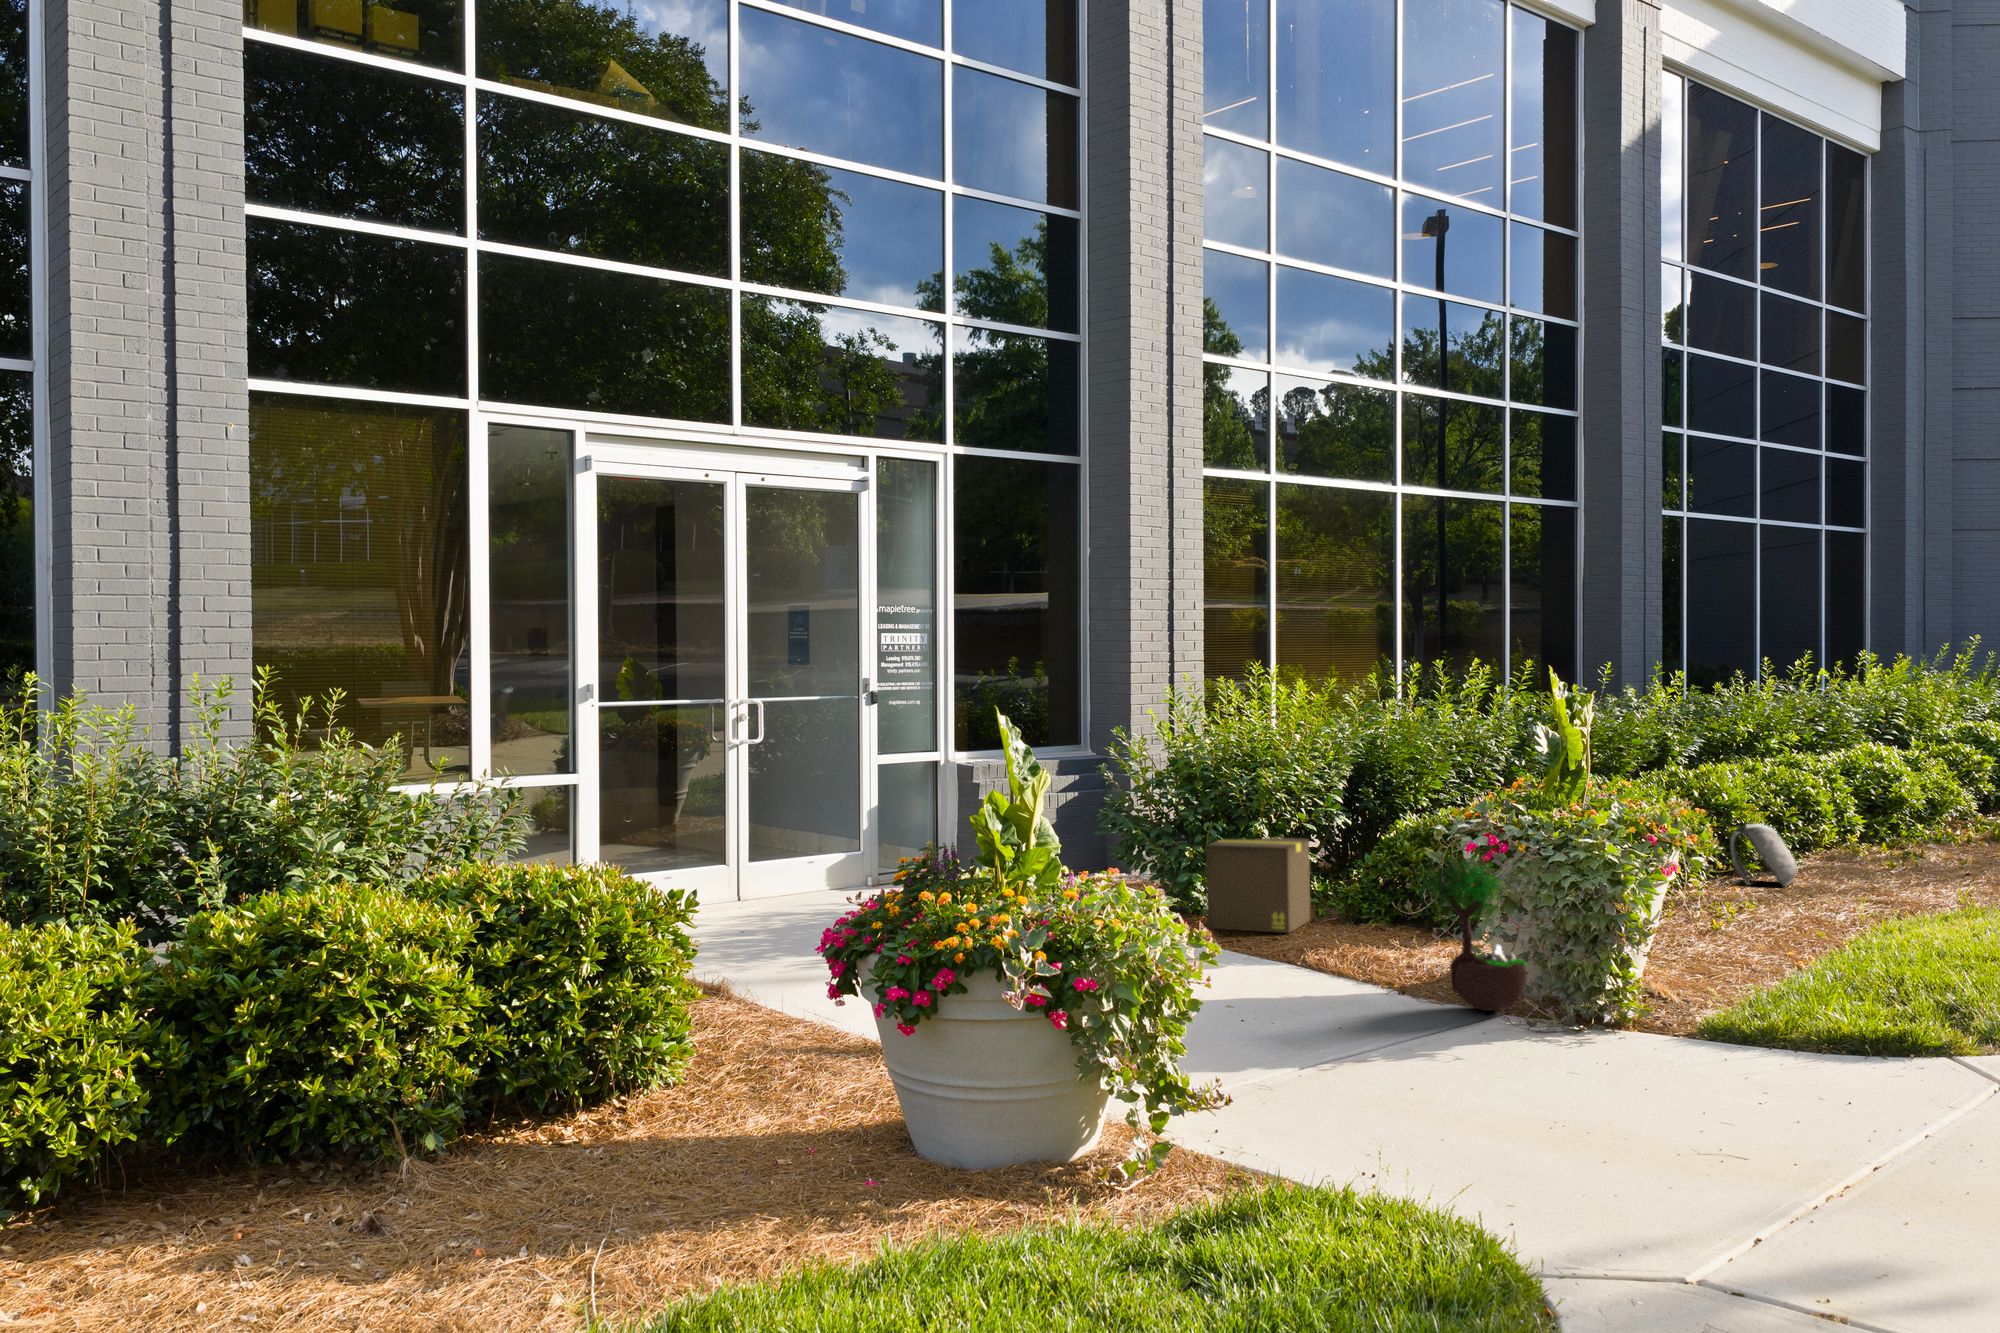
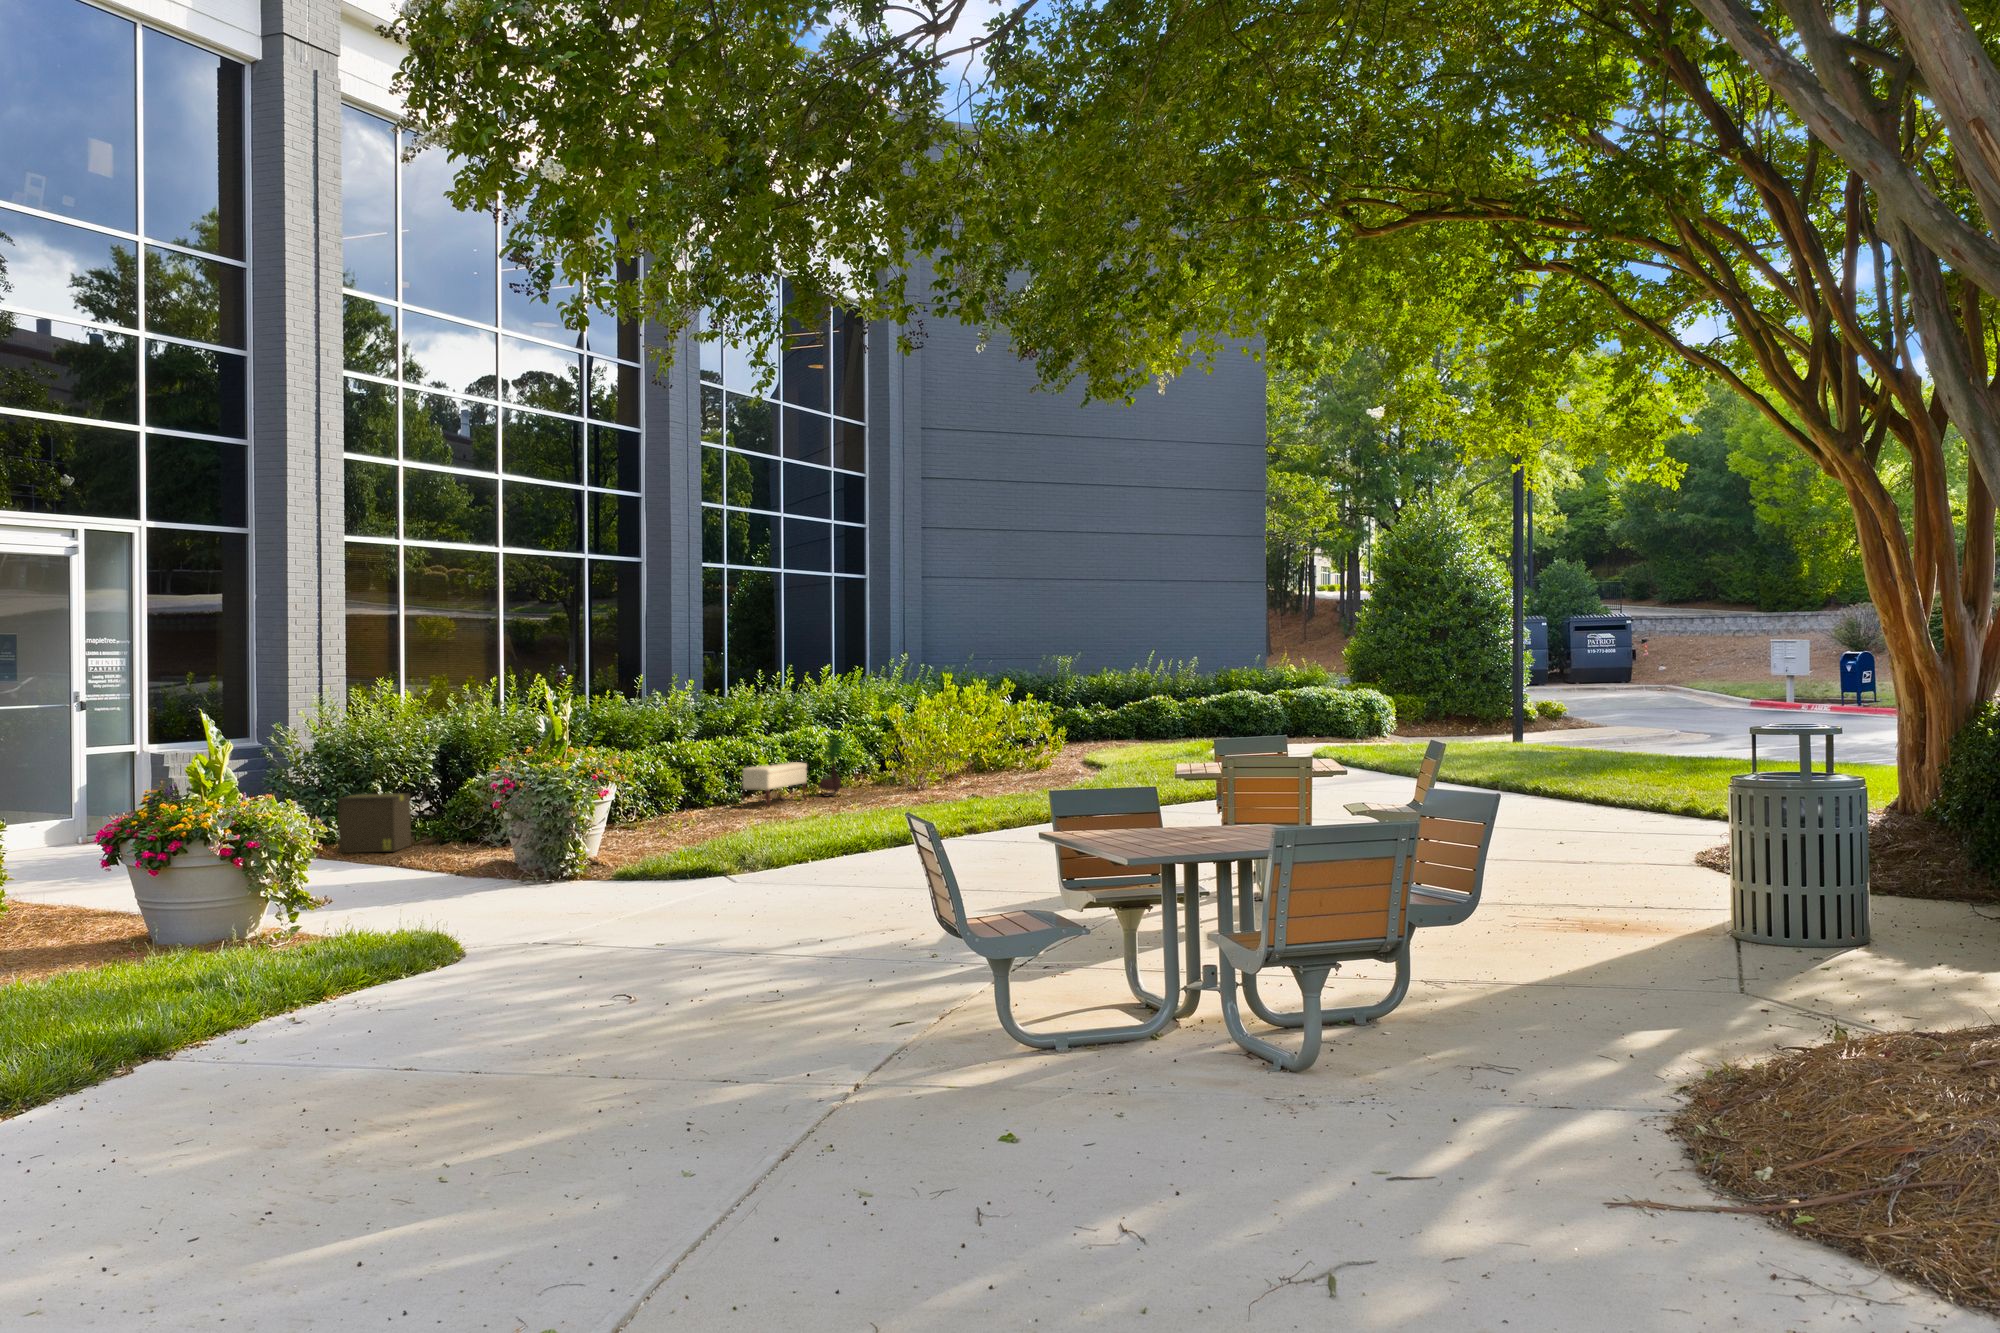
bench: none [1789,800,1895,876] -> present [741,762,807,808]
backpack: present [1731,824,1797,886] -> none [696,777,736,816]
potted tree: present [1418,851,1527,1011] -> present [819,738,845,796]

